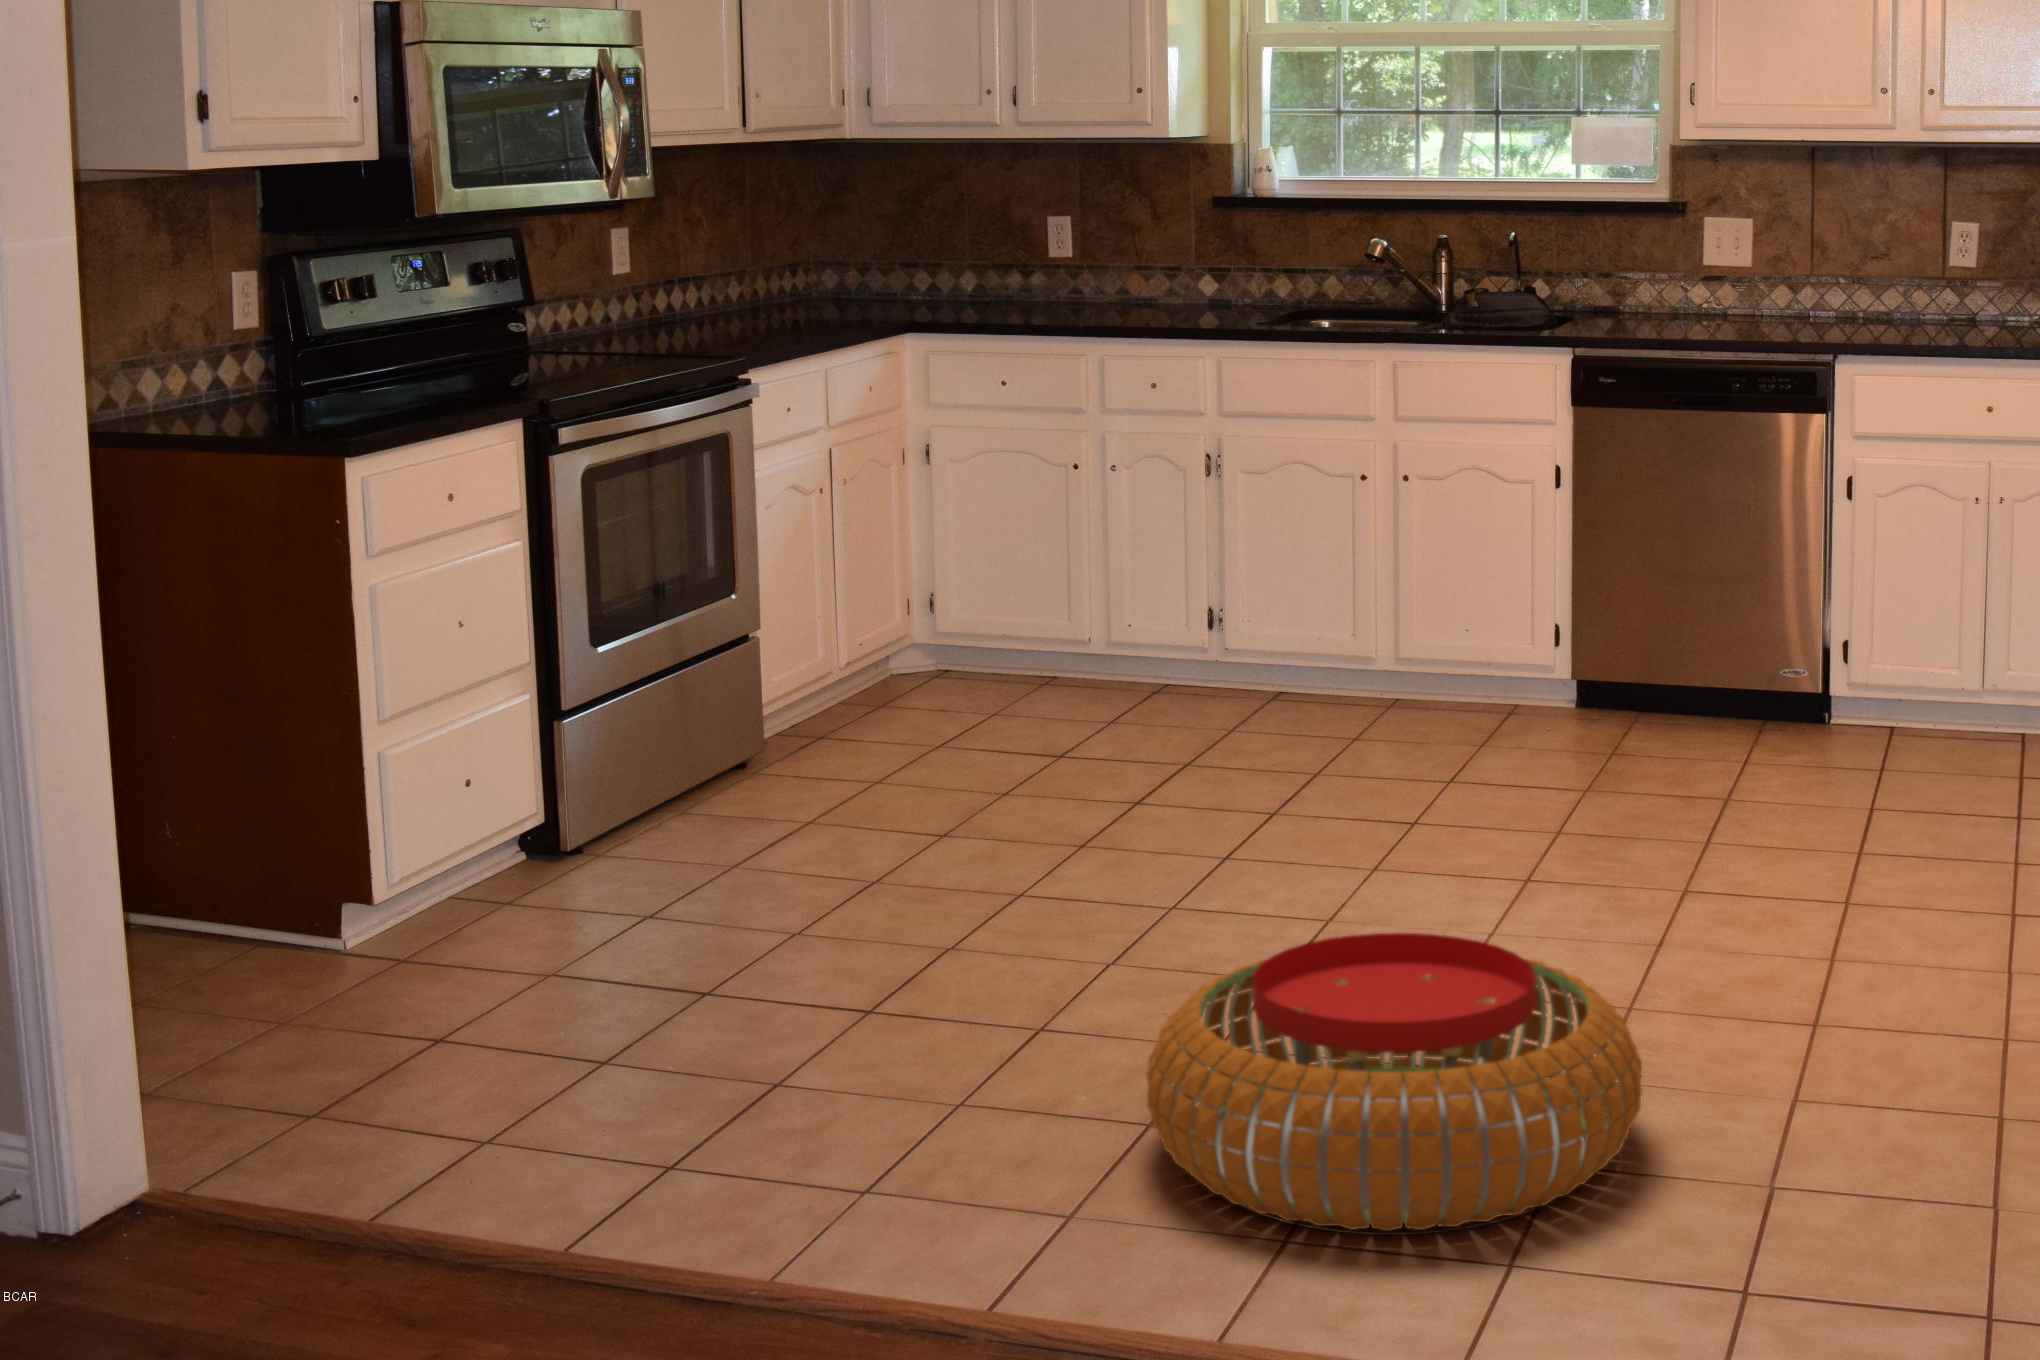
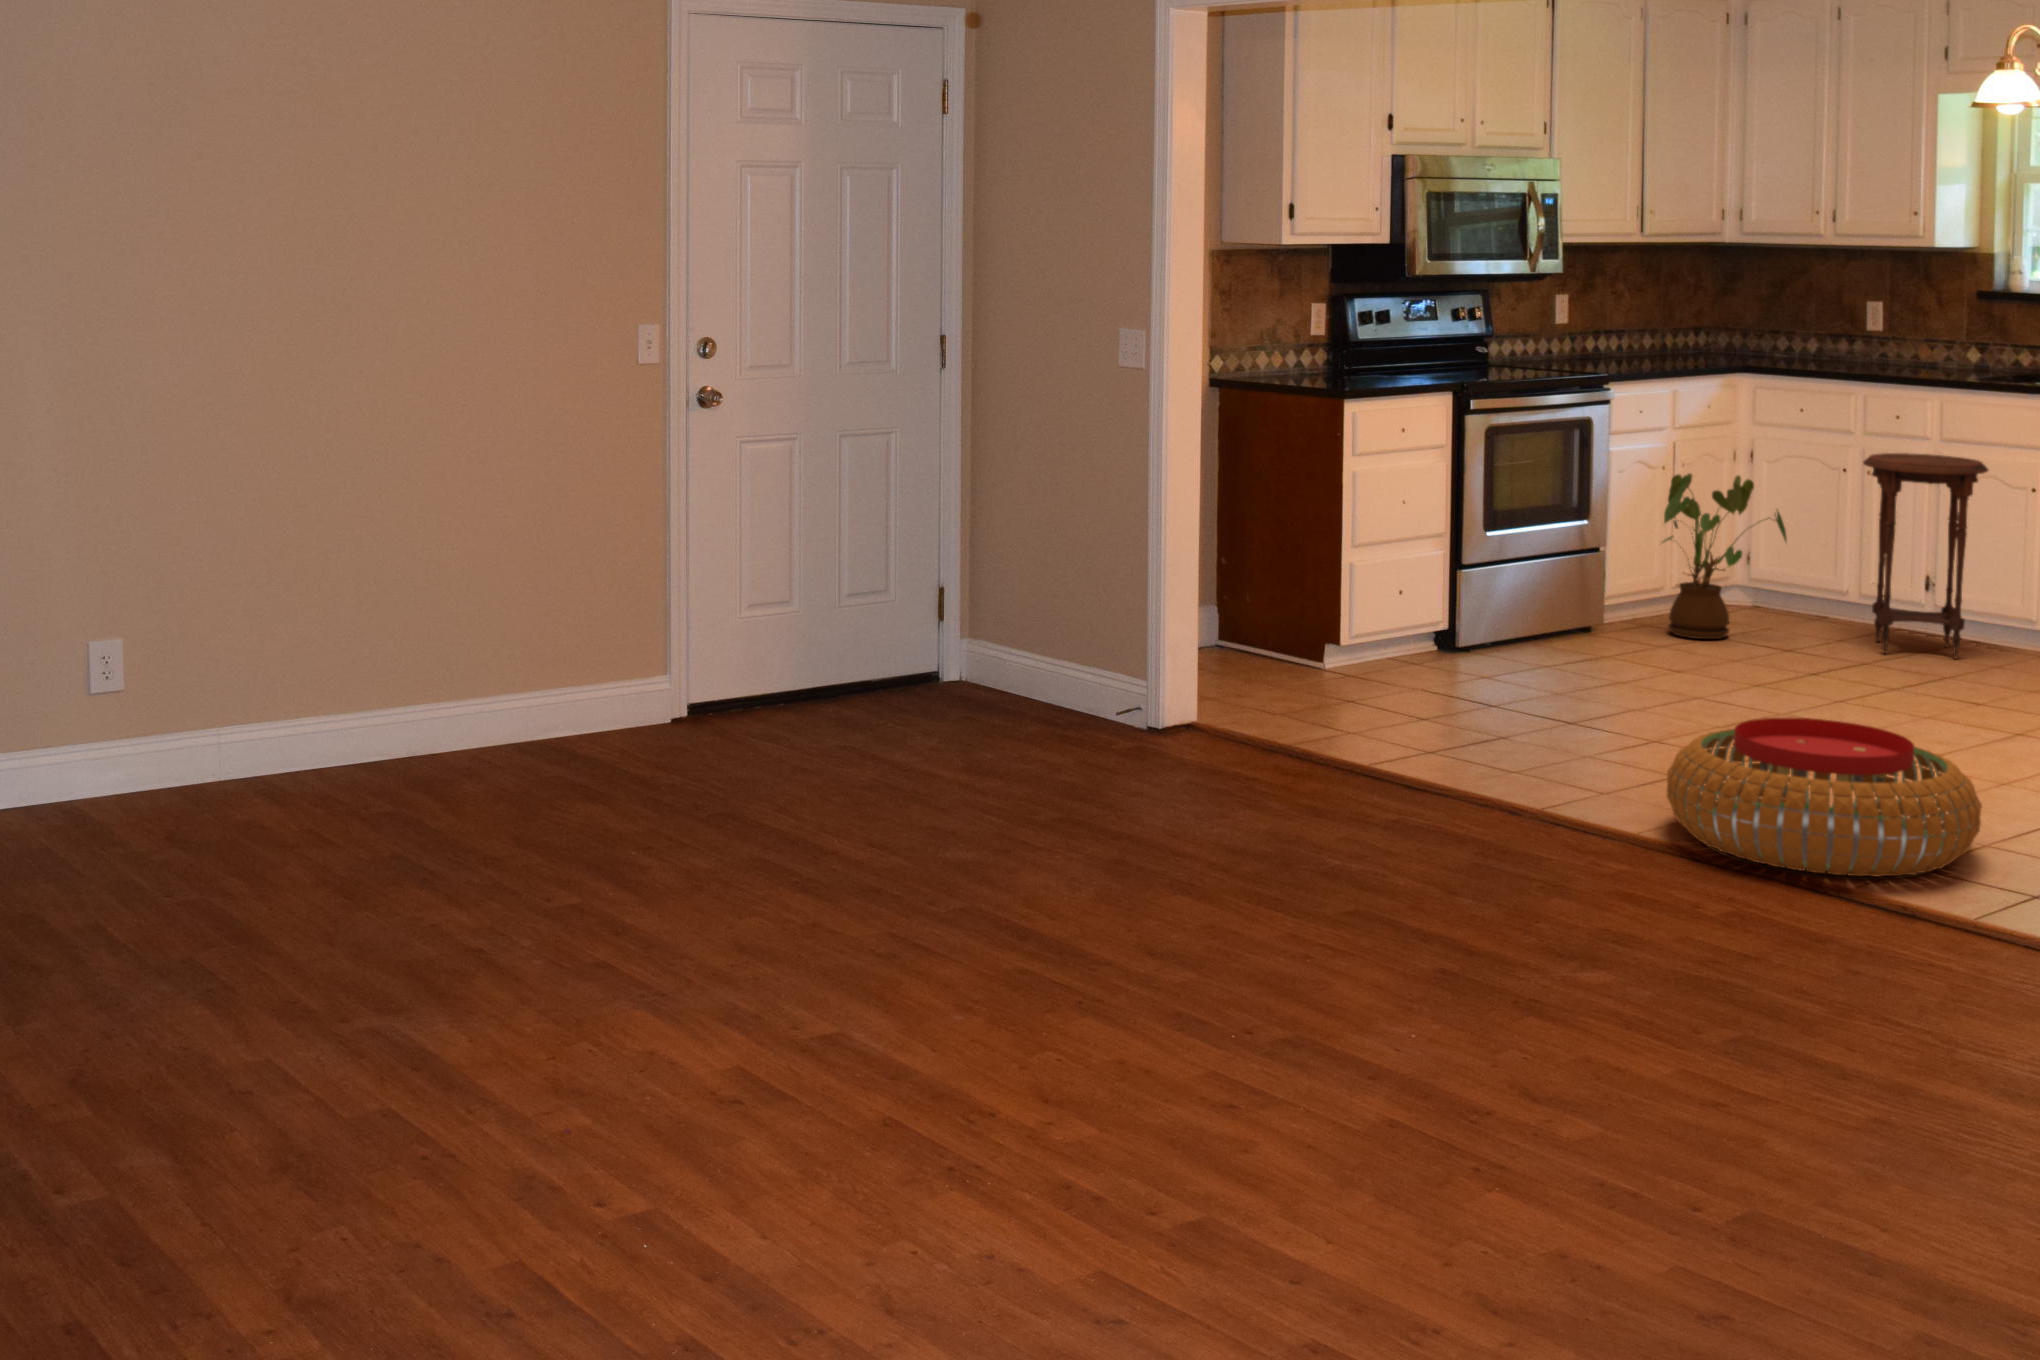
side table: none [1119,436,1290,738] -> present [1863,453,1988,659]
house plant: none [831,494,1030,758] -> present [1663,473,1787,639]

